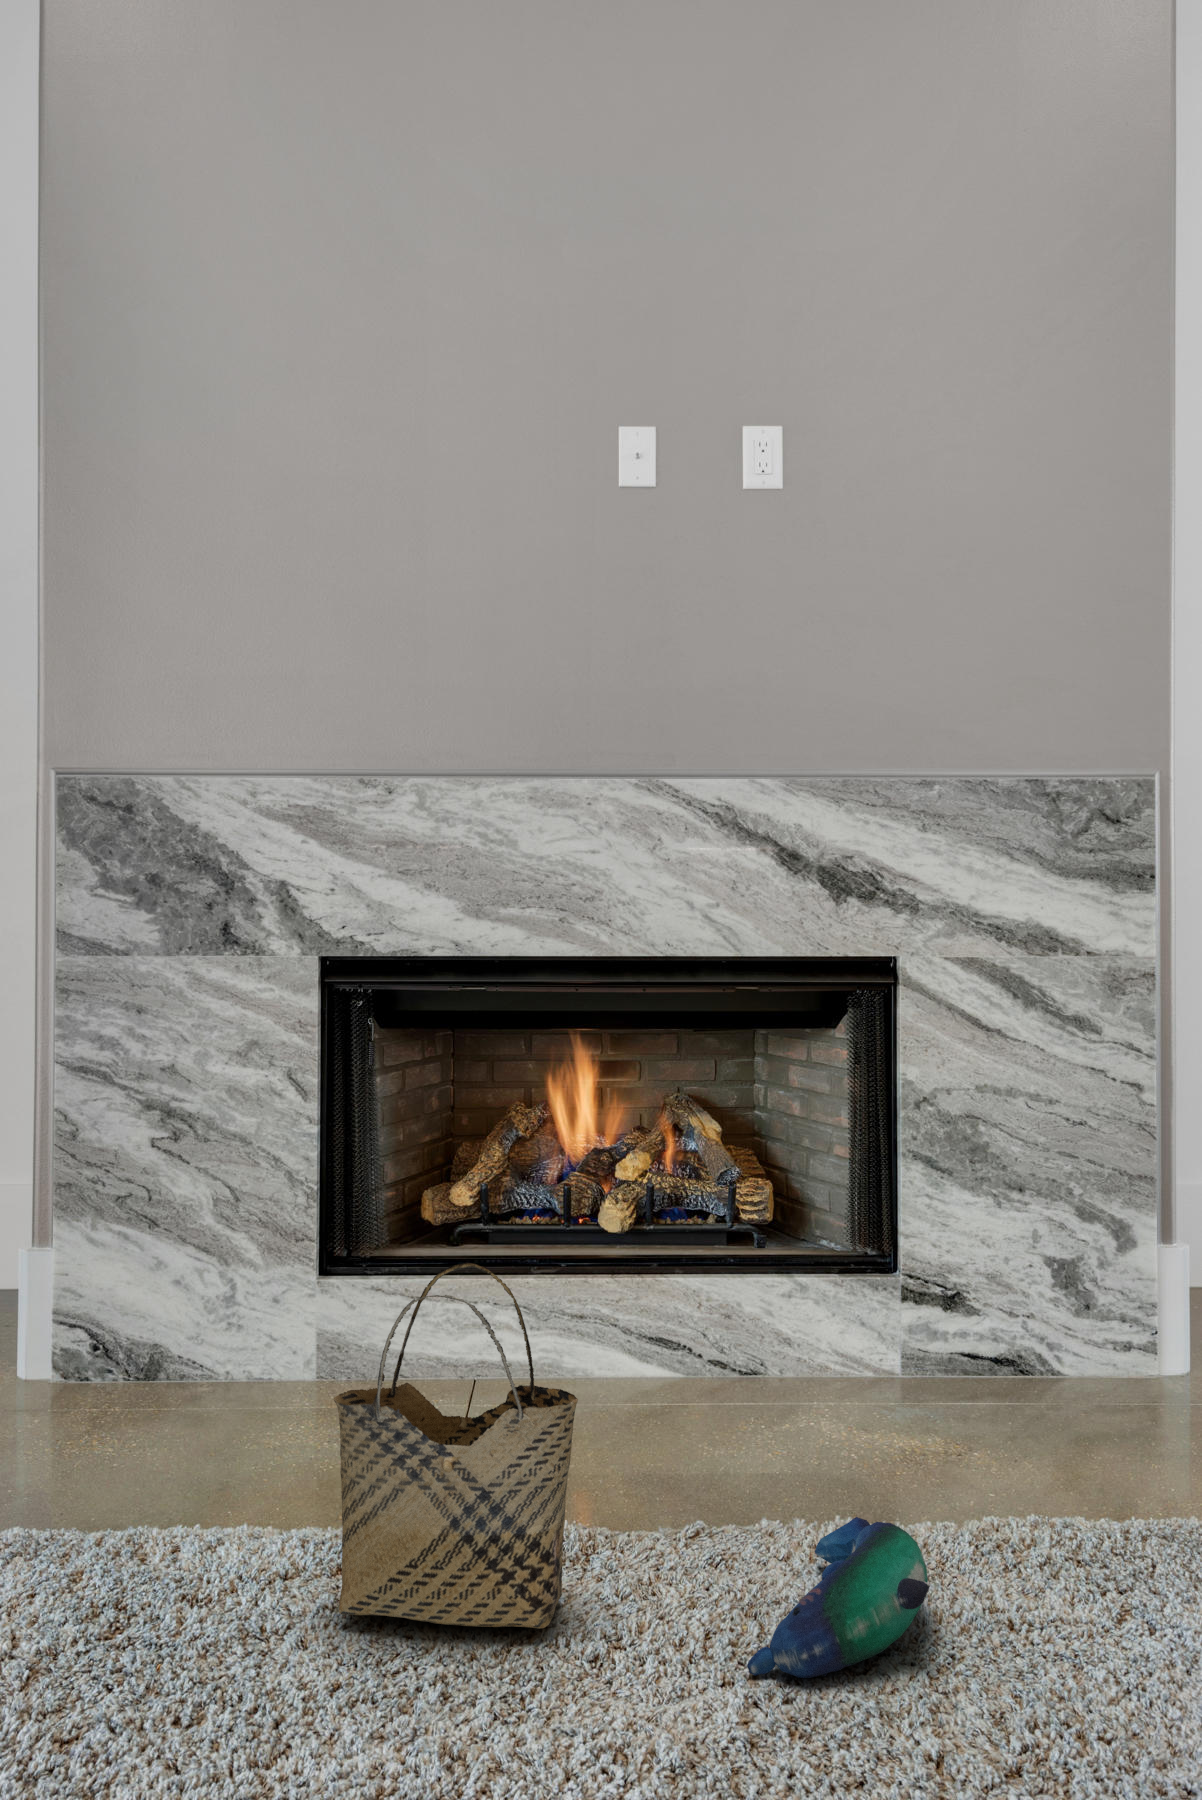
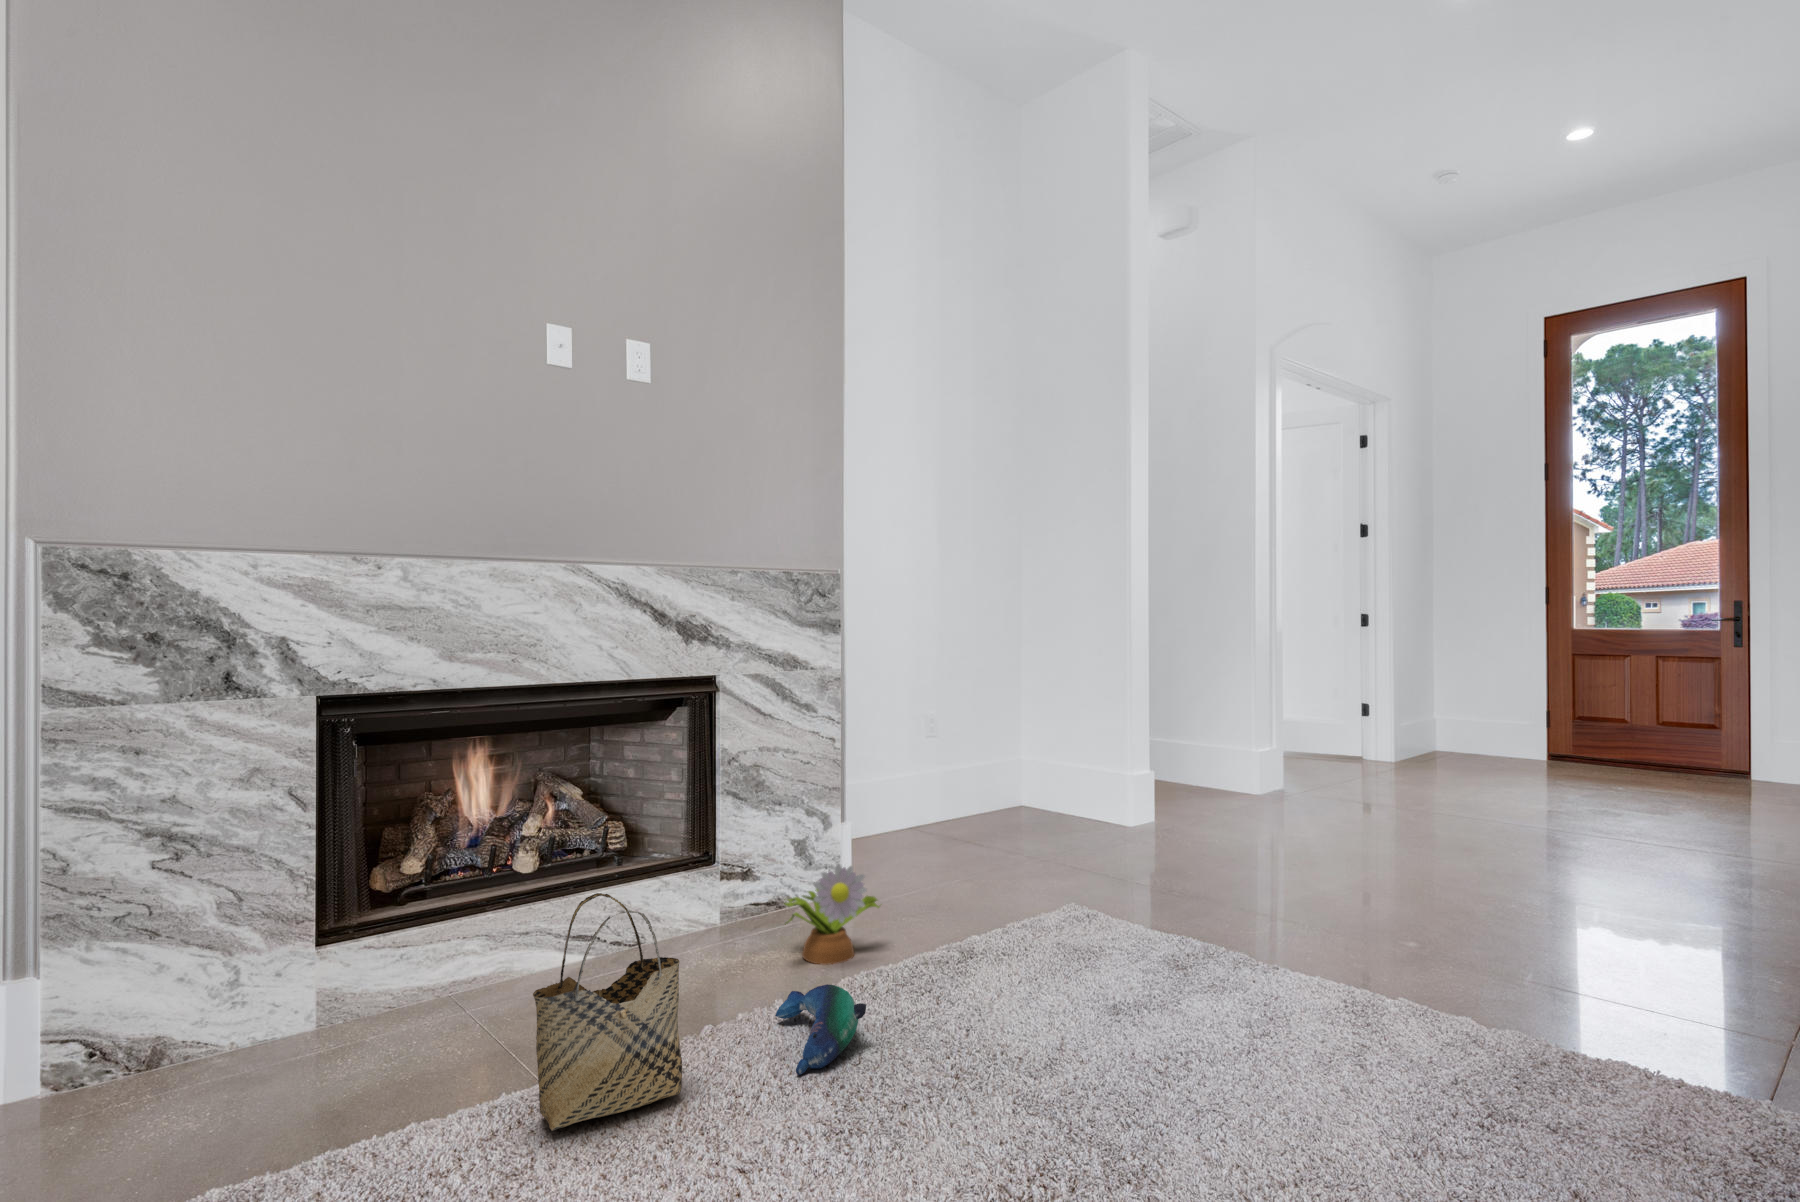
decorative plant: none [929,1305,1141,1497] -> present [785,863,880,965]

